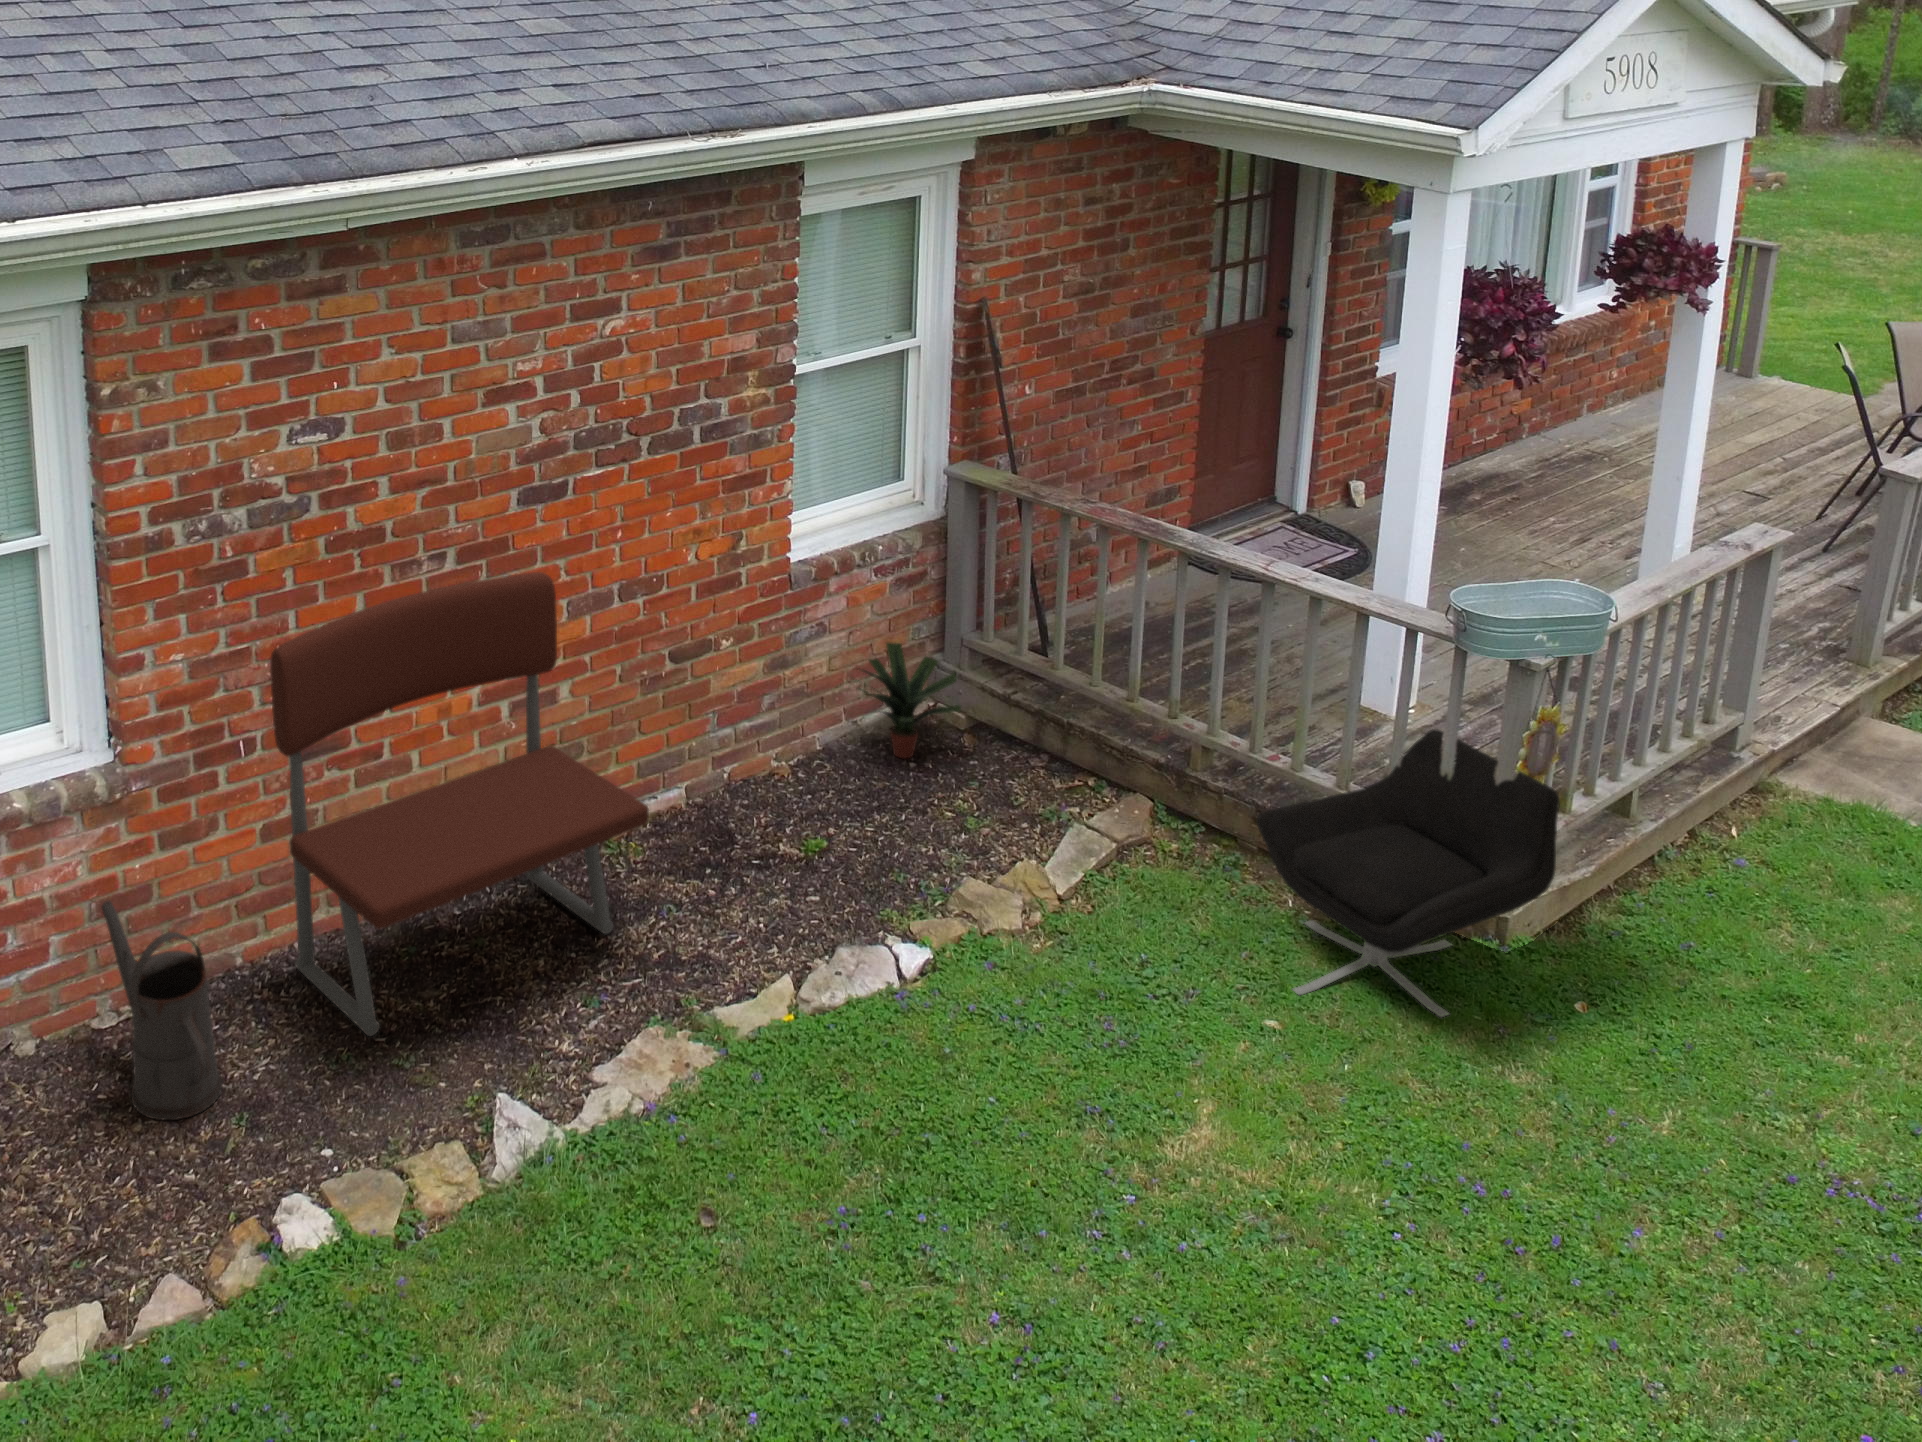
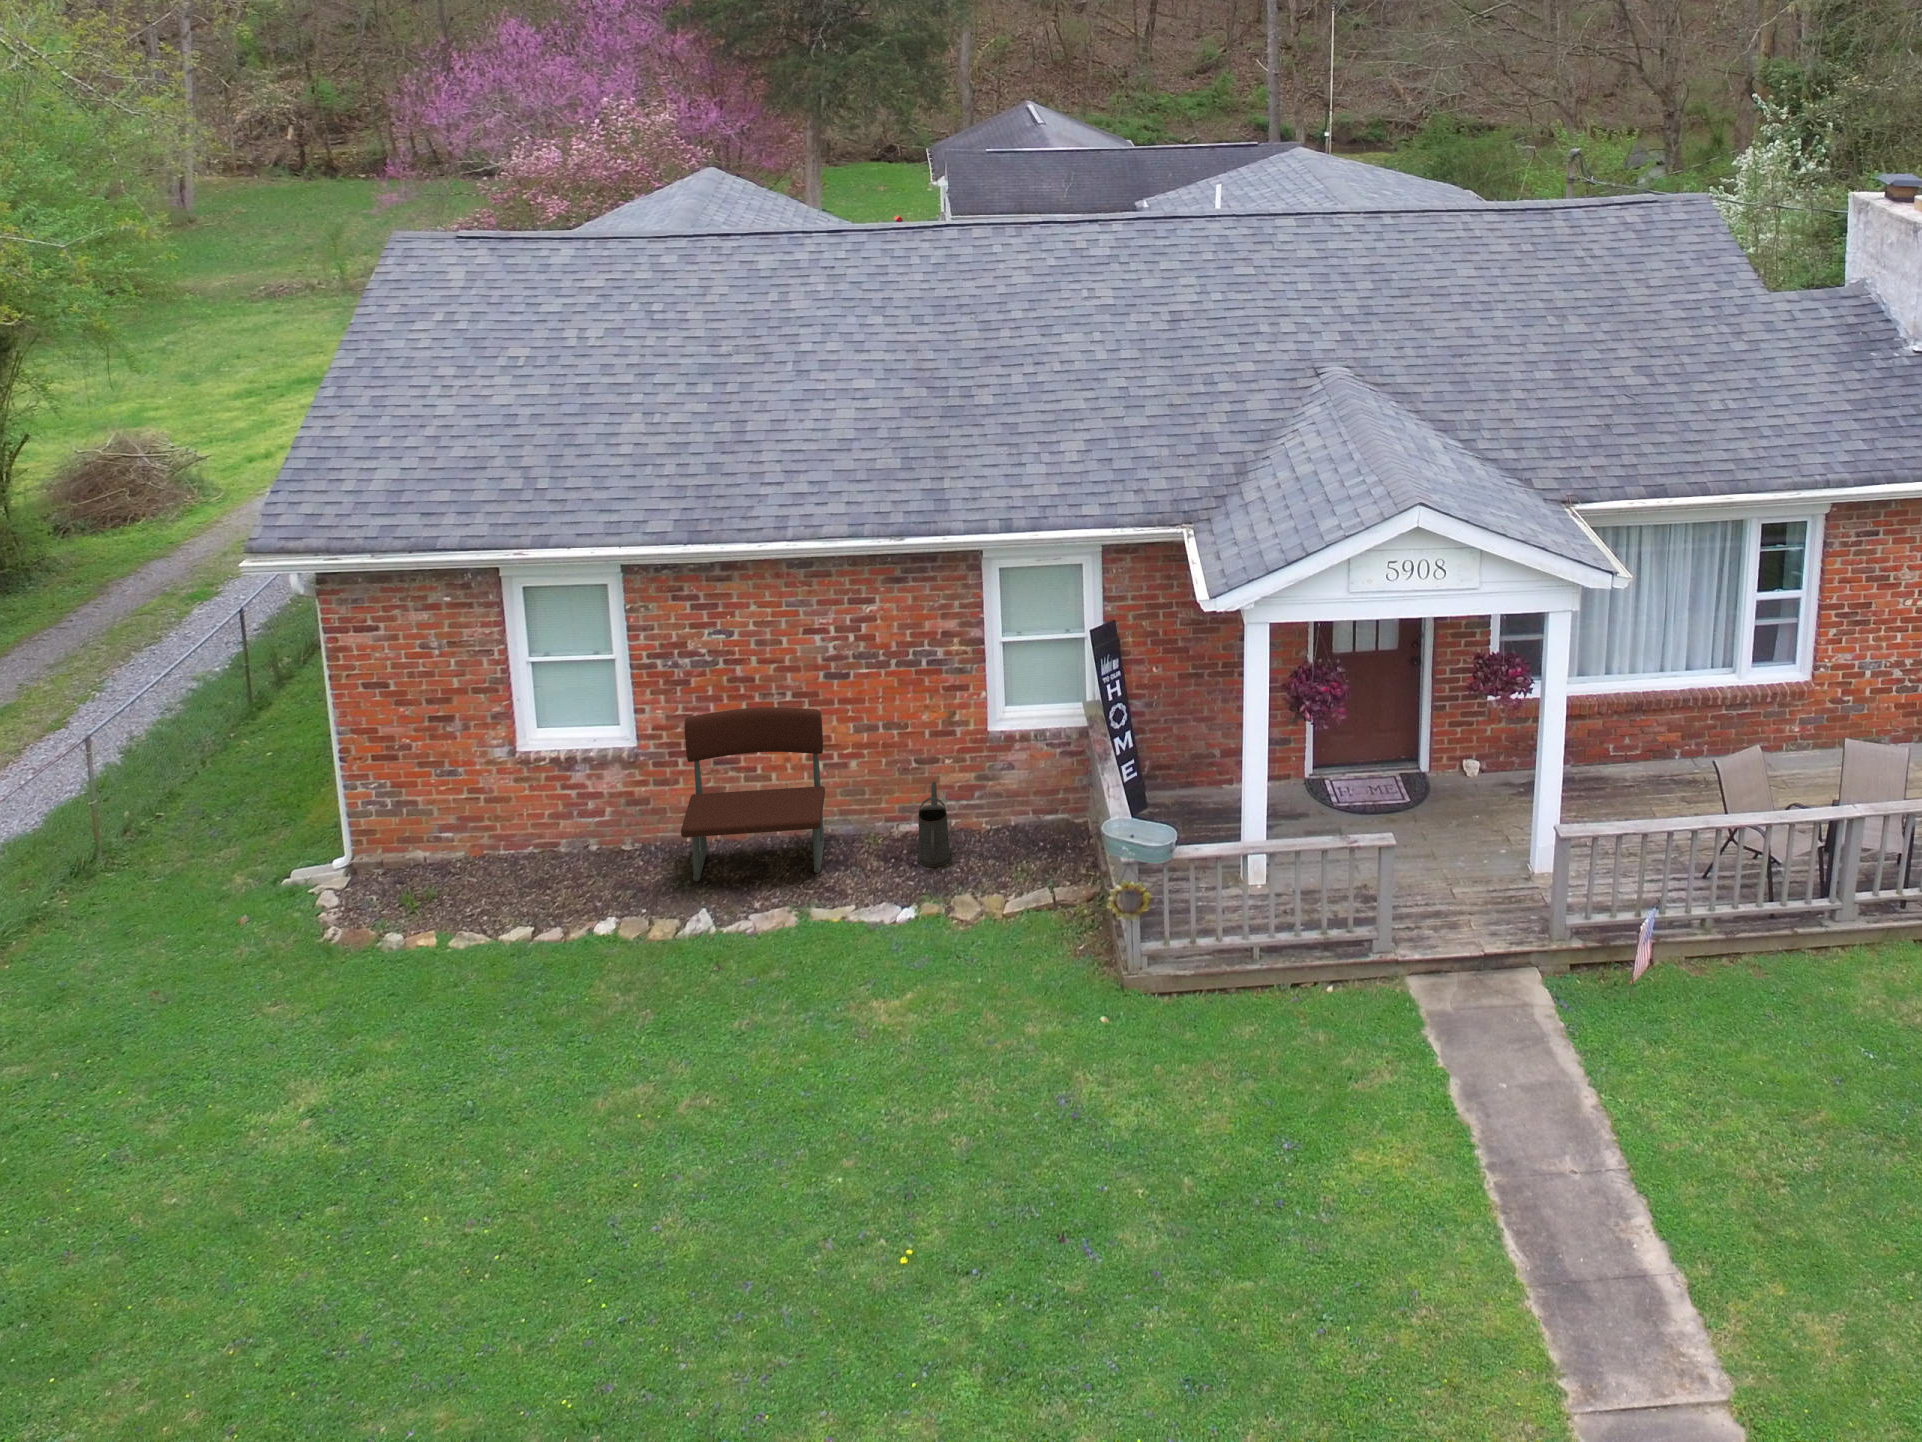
potted plant: present [858,643,961,758] -> none [1005,781,1065,841]
lounge chair: present [1257,729,1560,1018] -> none [1029,886,1149,1011]
watering can: present [101,900,223,1120] -> present [917,782,951,867]

